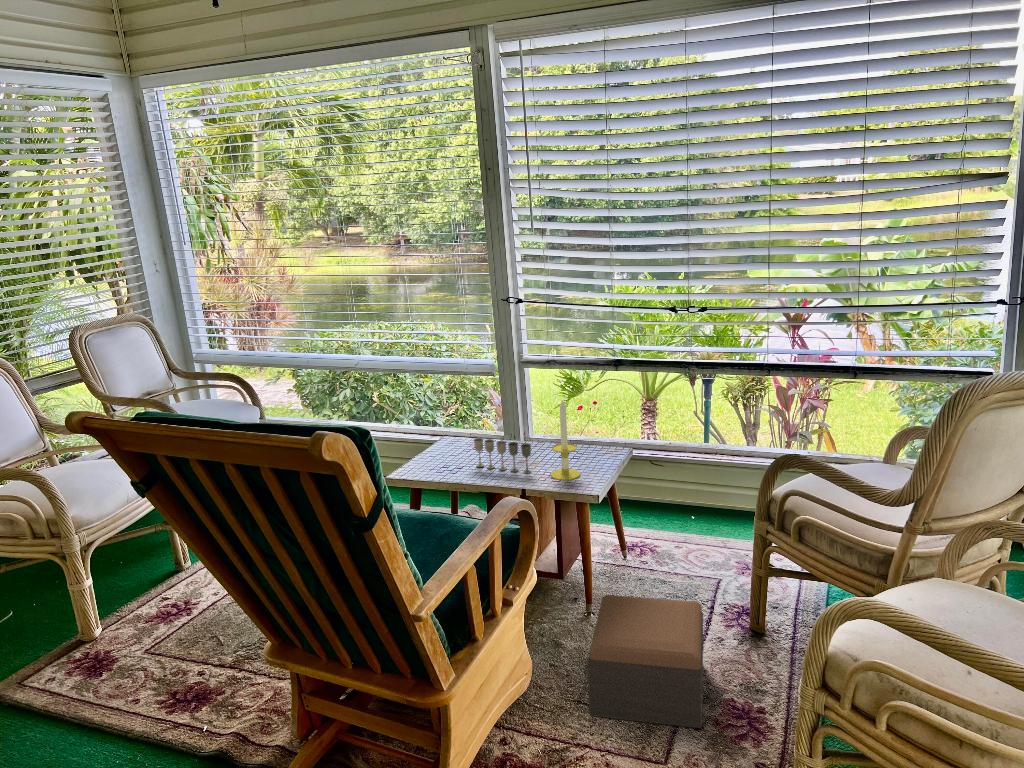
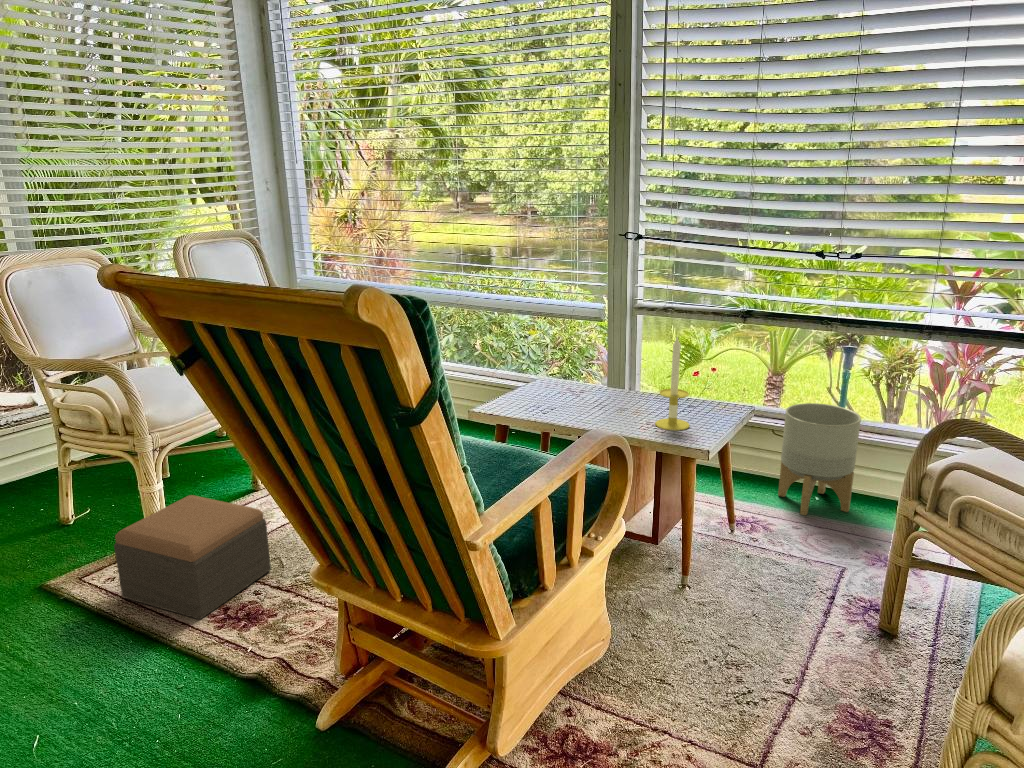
planter: none [659,436,721,535] -> present [778,403,861,515]
wine glass: present [474,438,531,474] -> none [571,376,636,420]
footstool: present [588,595,703,728] -> present [114,495,271,619]

